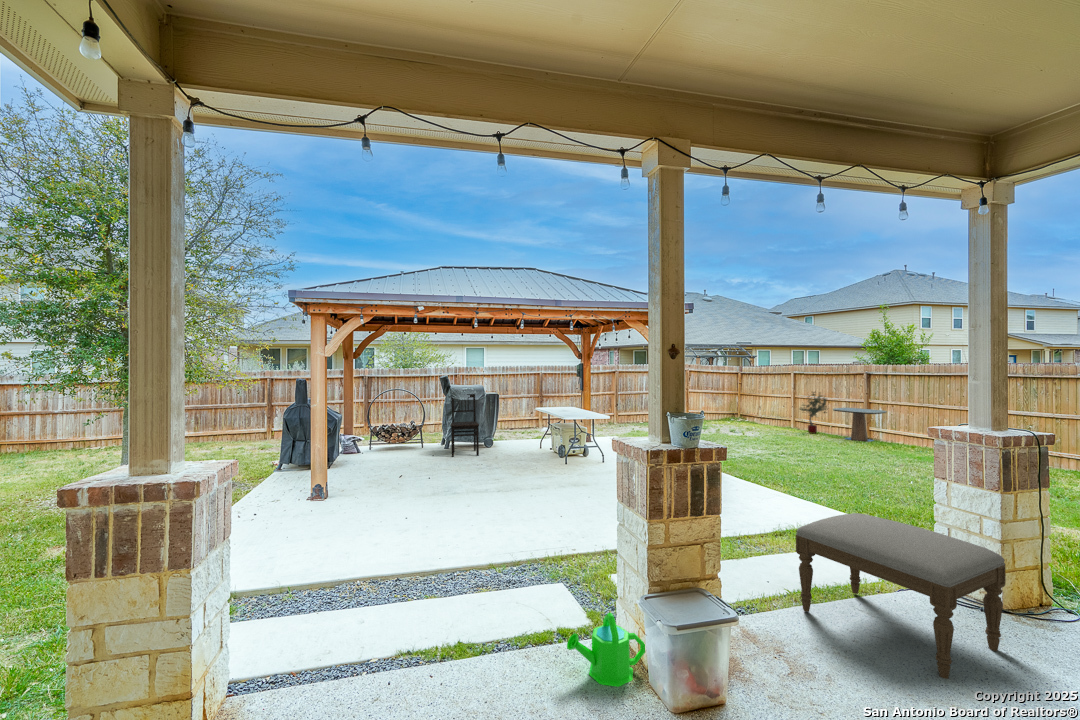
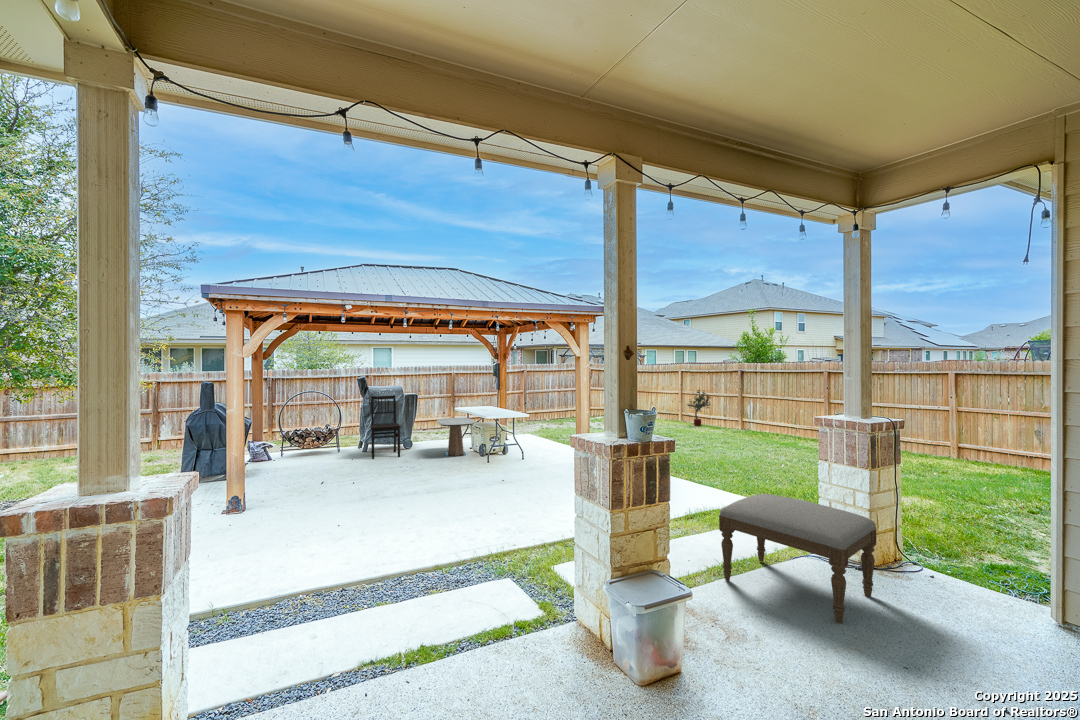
side table: present [833,408,887,442] -> present [437,418,475,457]
watering can: present [567,613,645,687] -> none [539,597,608,664]

